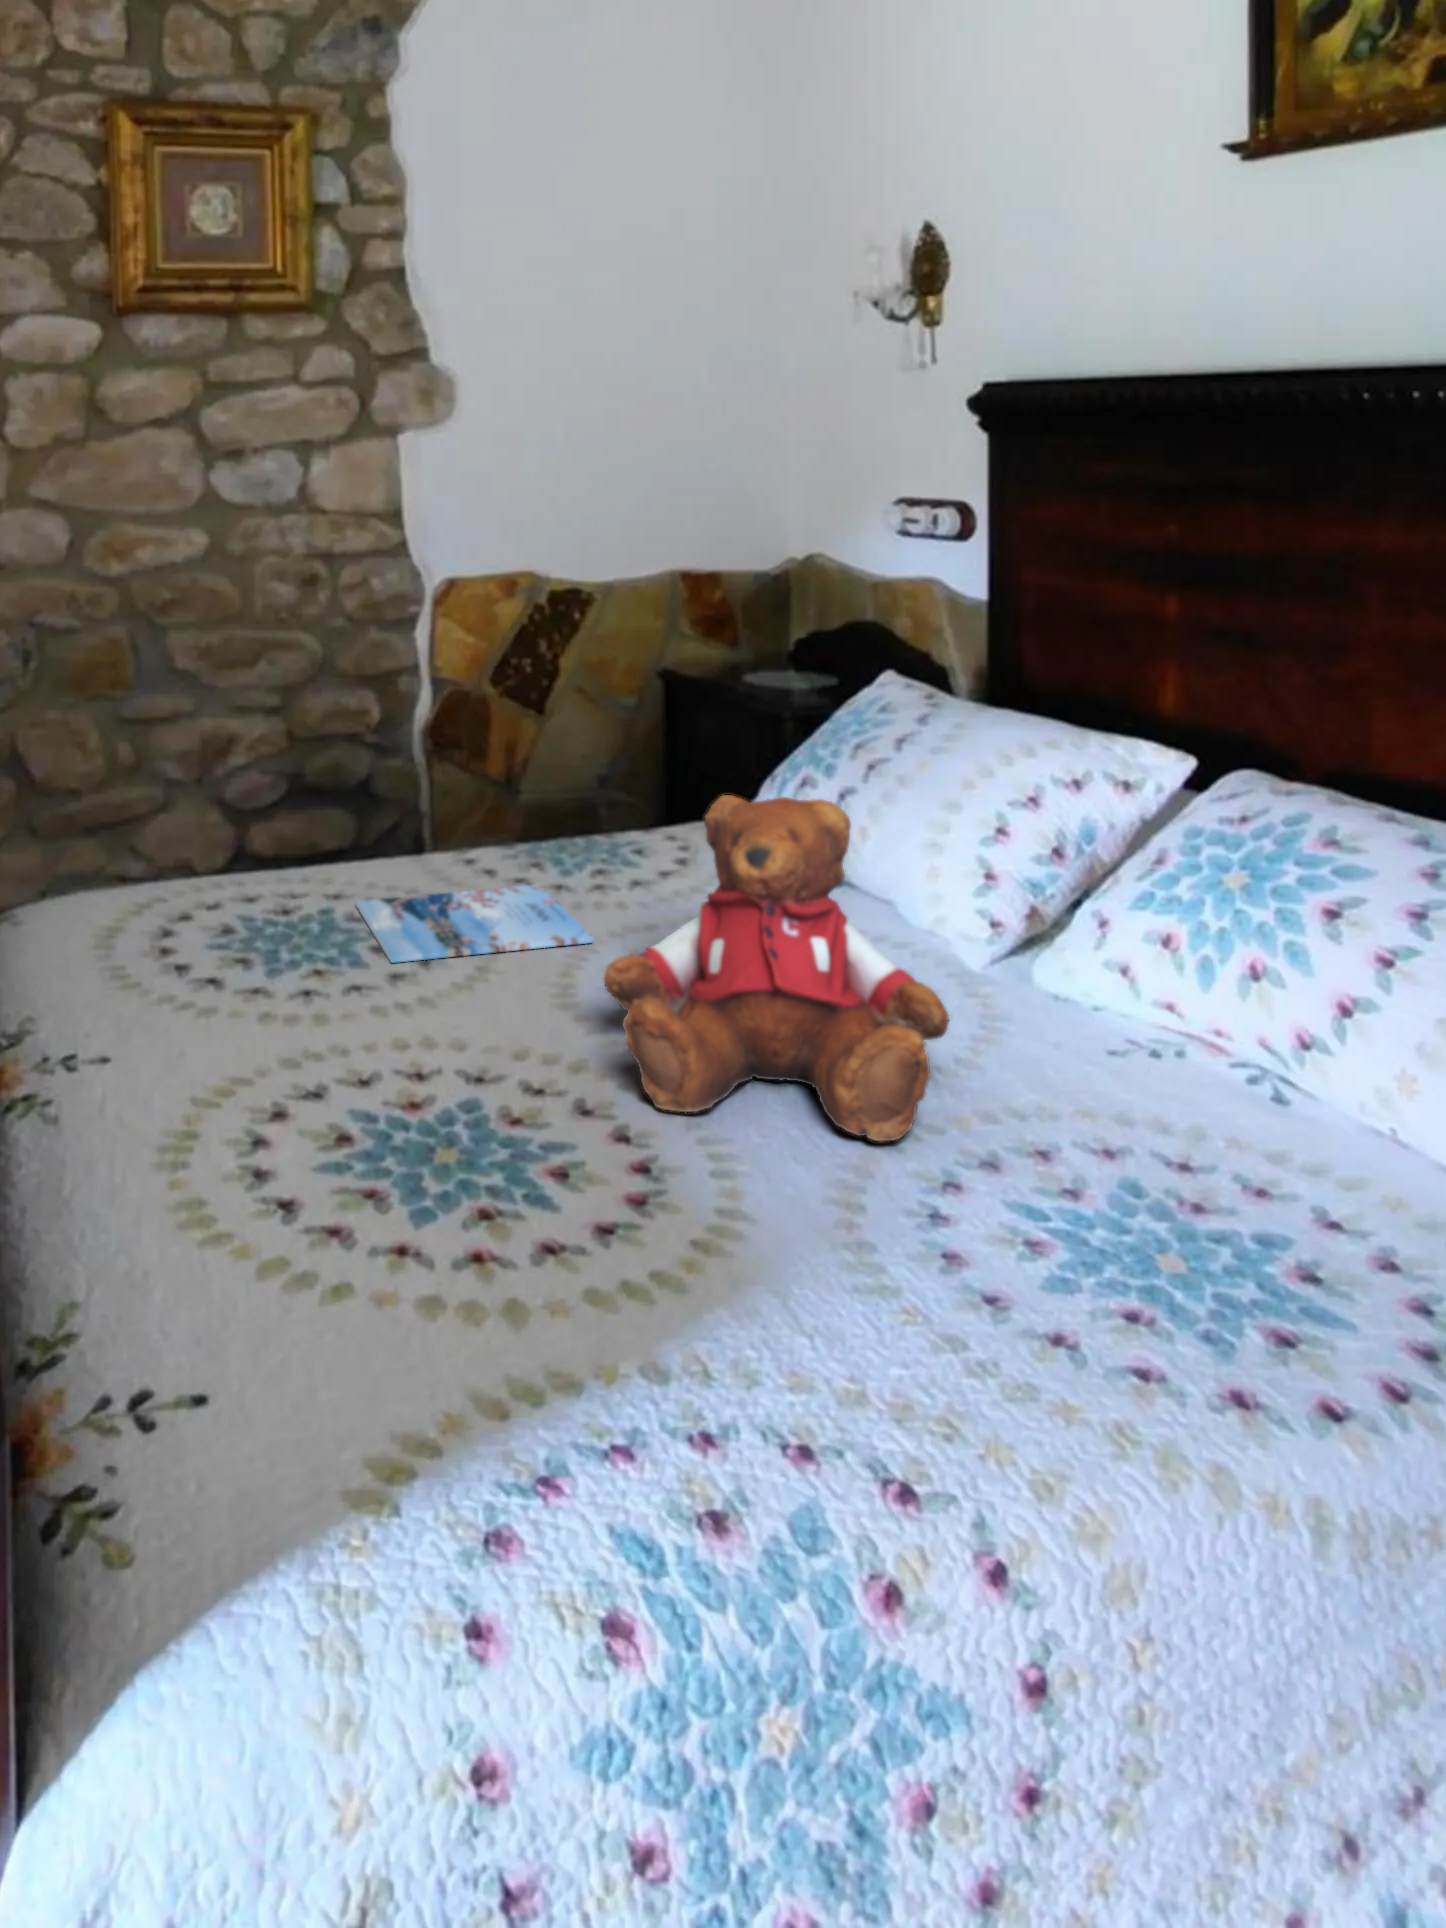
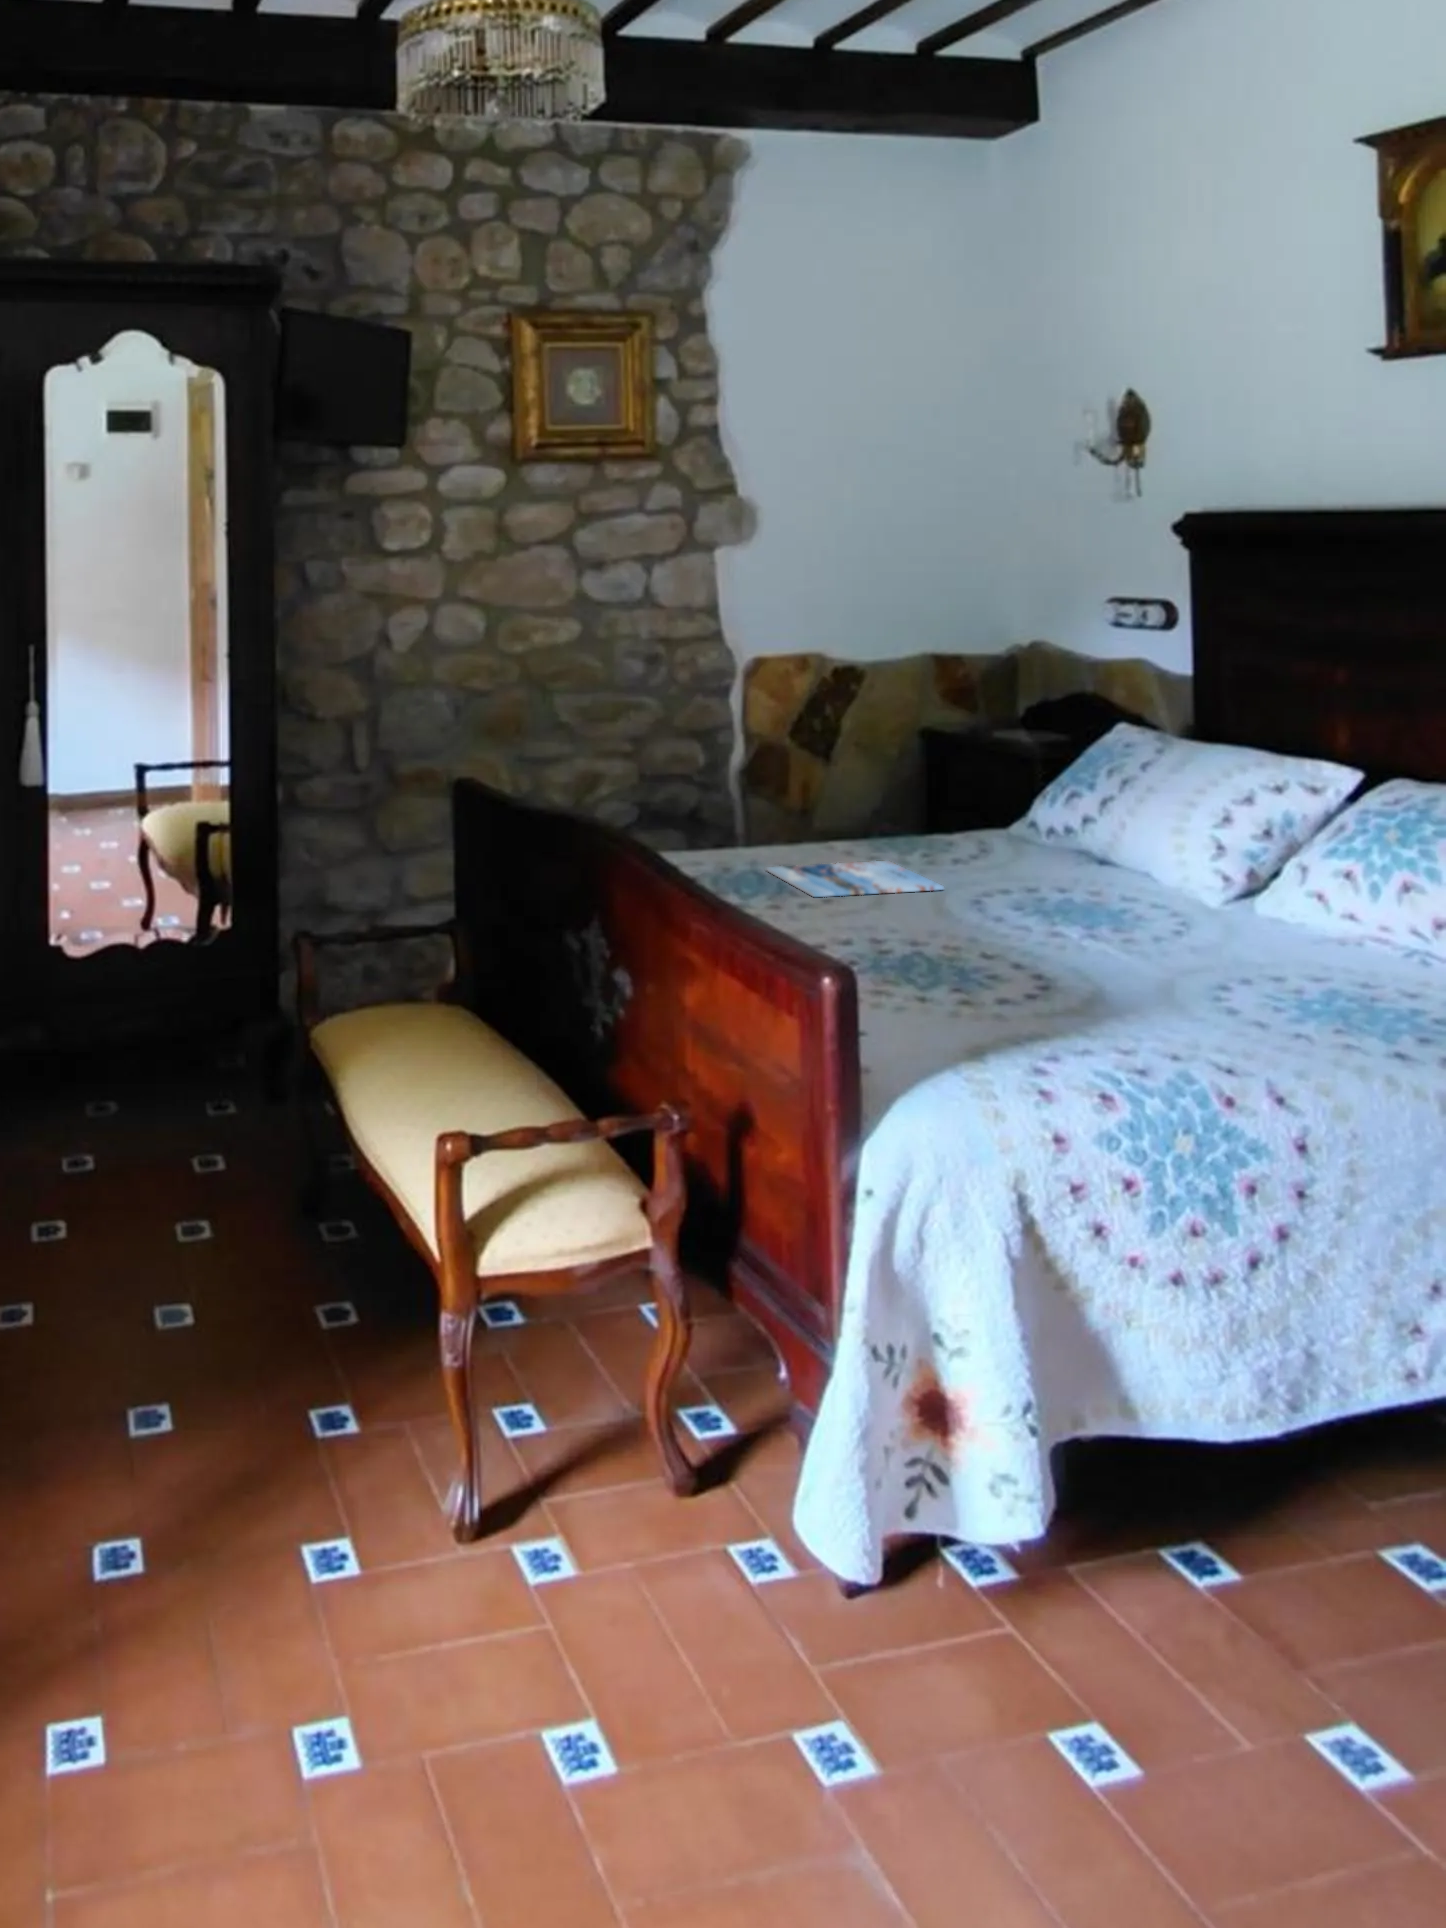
teddy bear: present [604,795,949,1141] -> none [981,781,1213,971]

